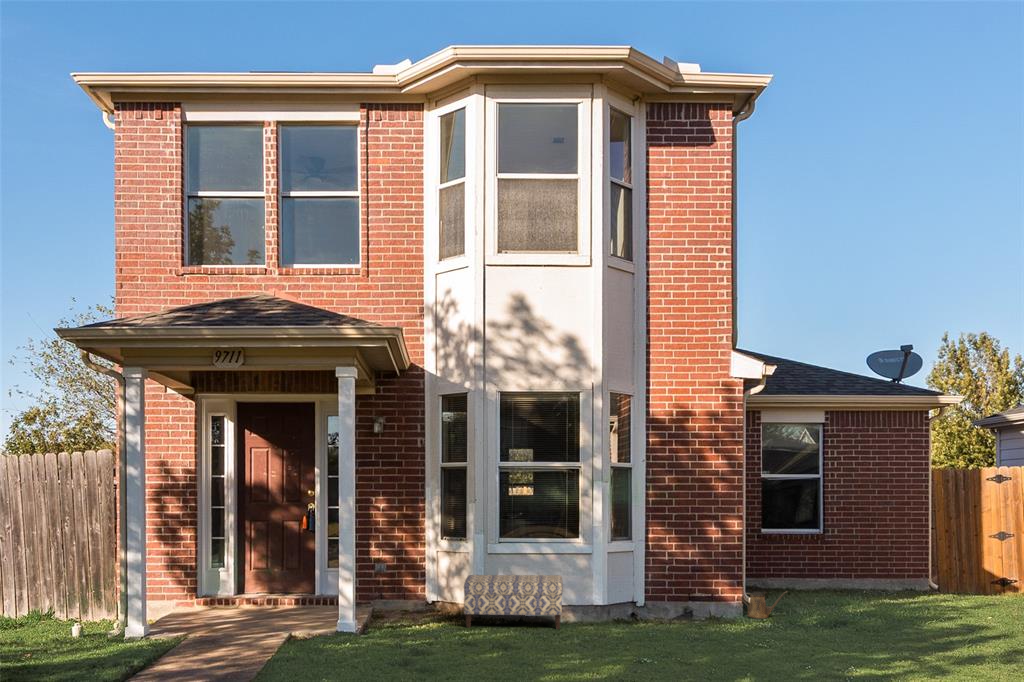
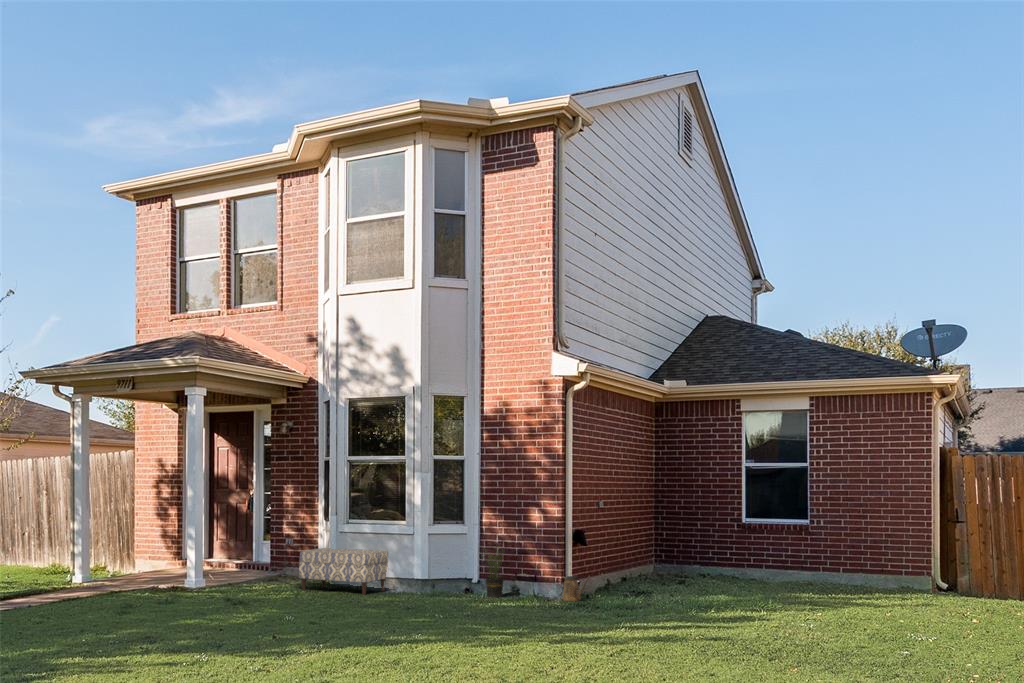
potted plant: none [659,561,697,620] -> present [486,554,504,597]

